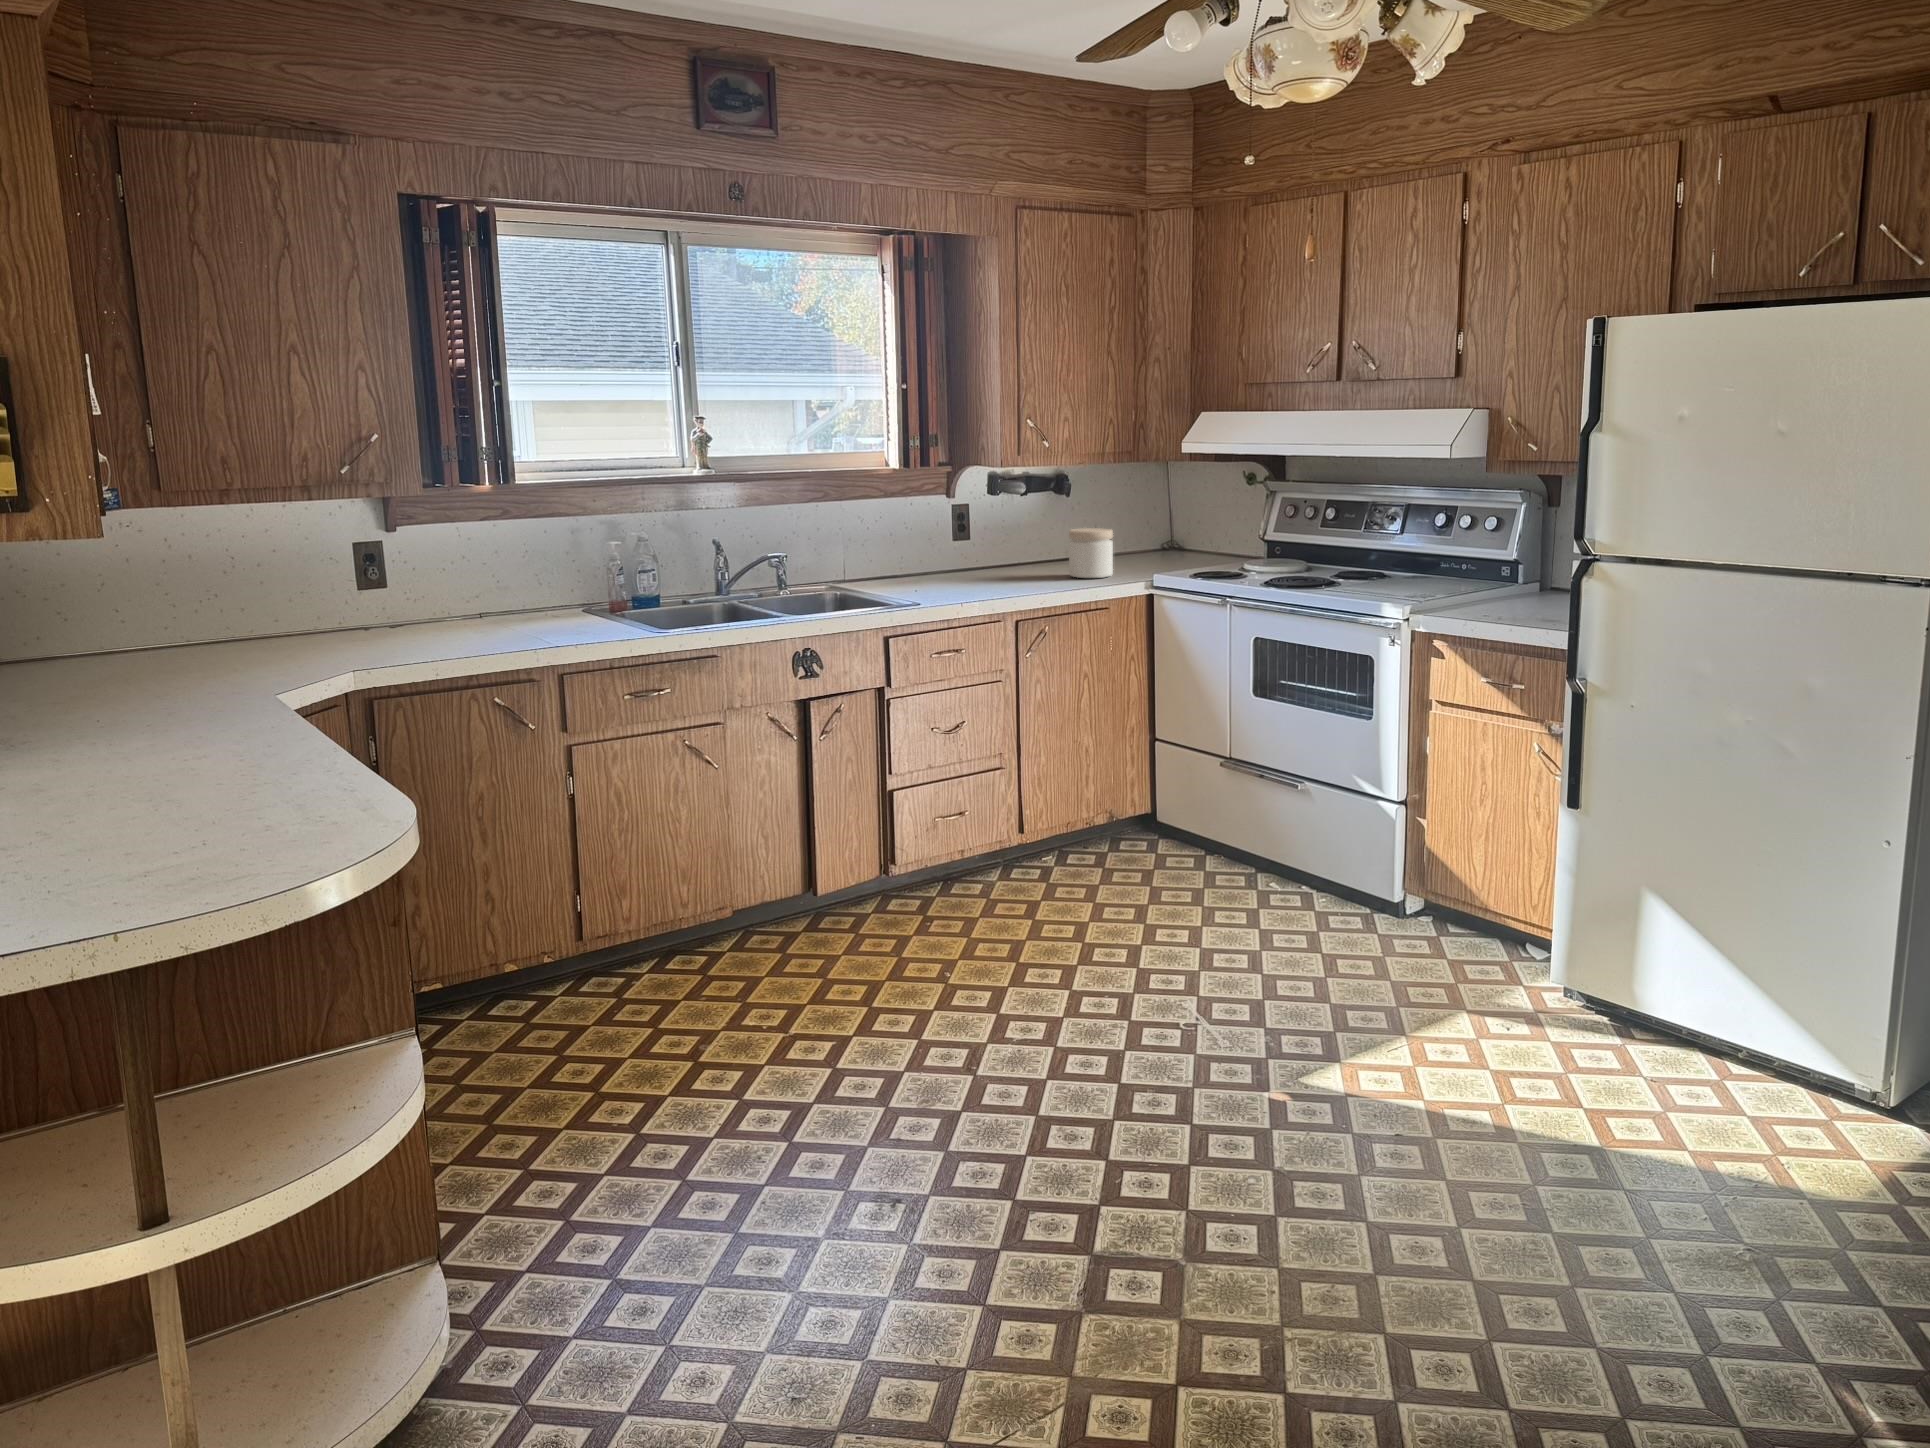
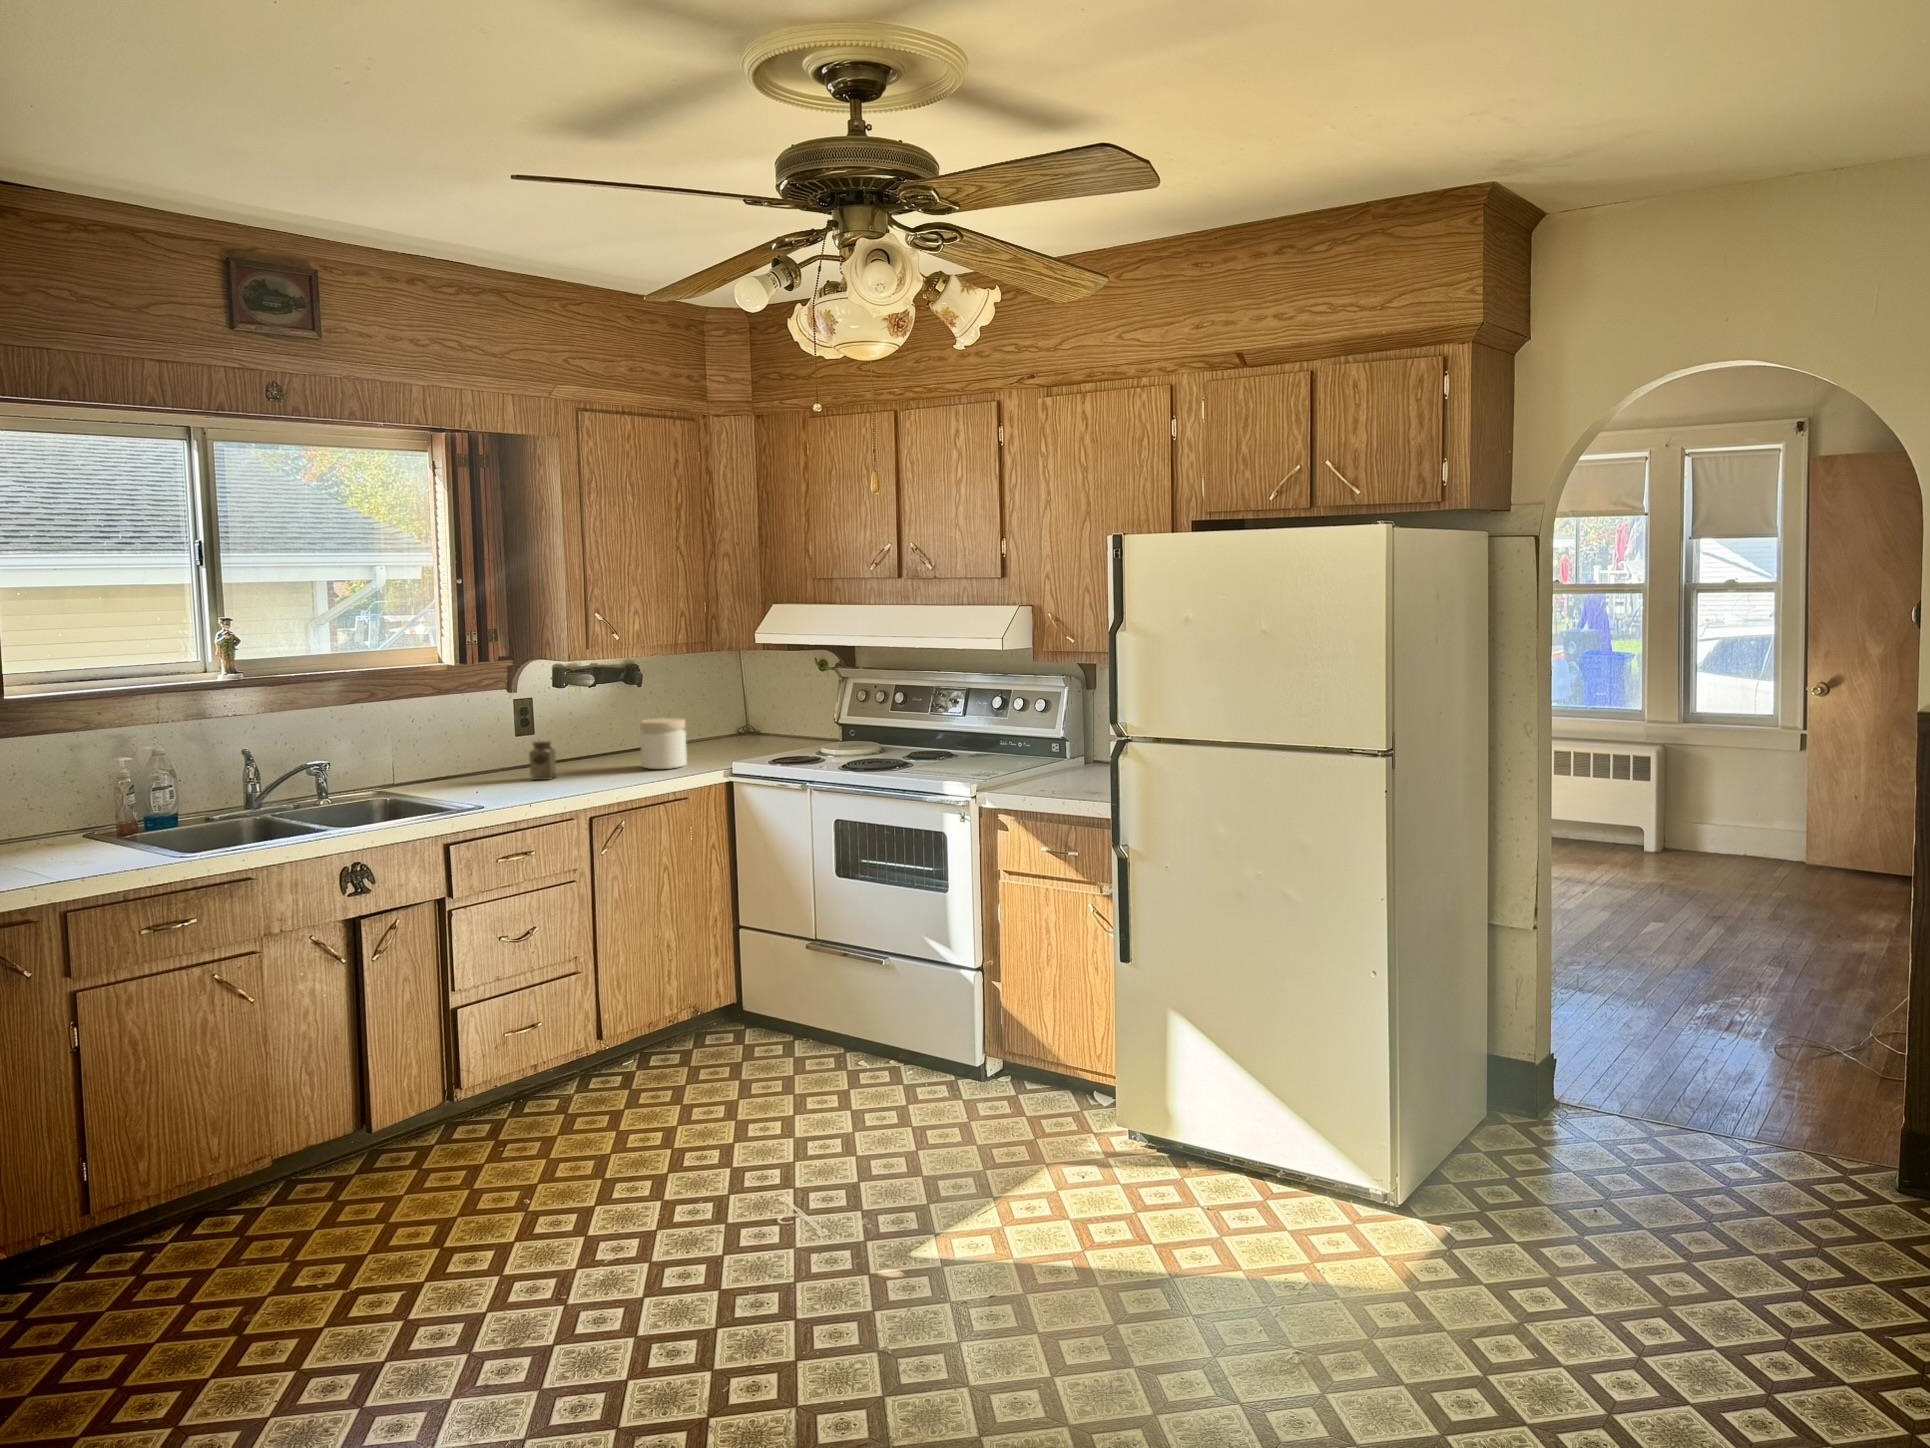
salt shaker: none [964,544,989,583] -> present [529,739,556,780]

